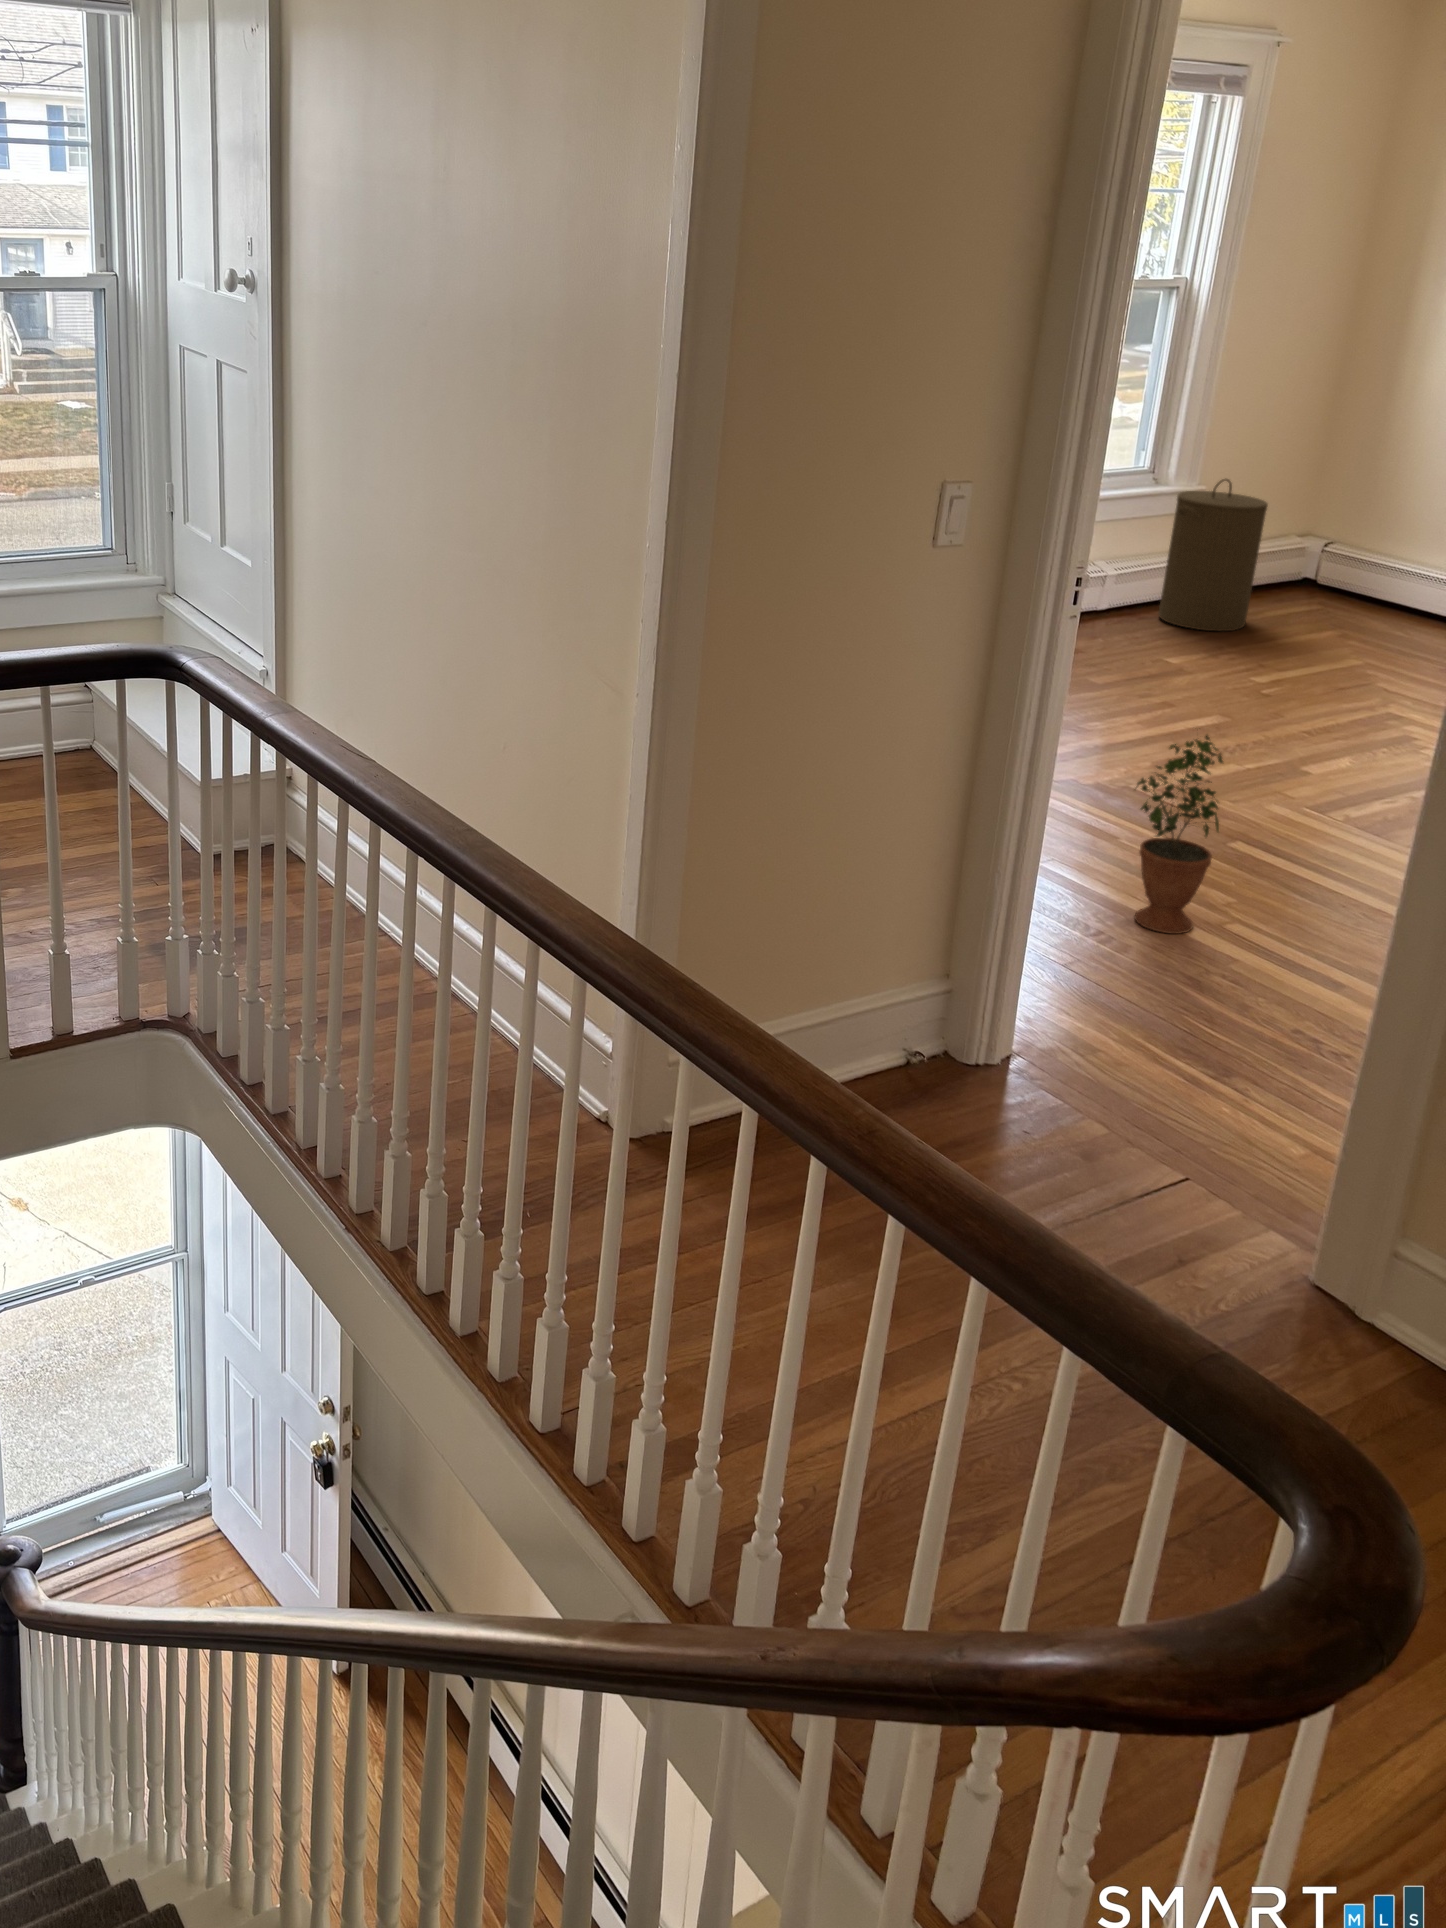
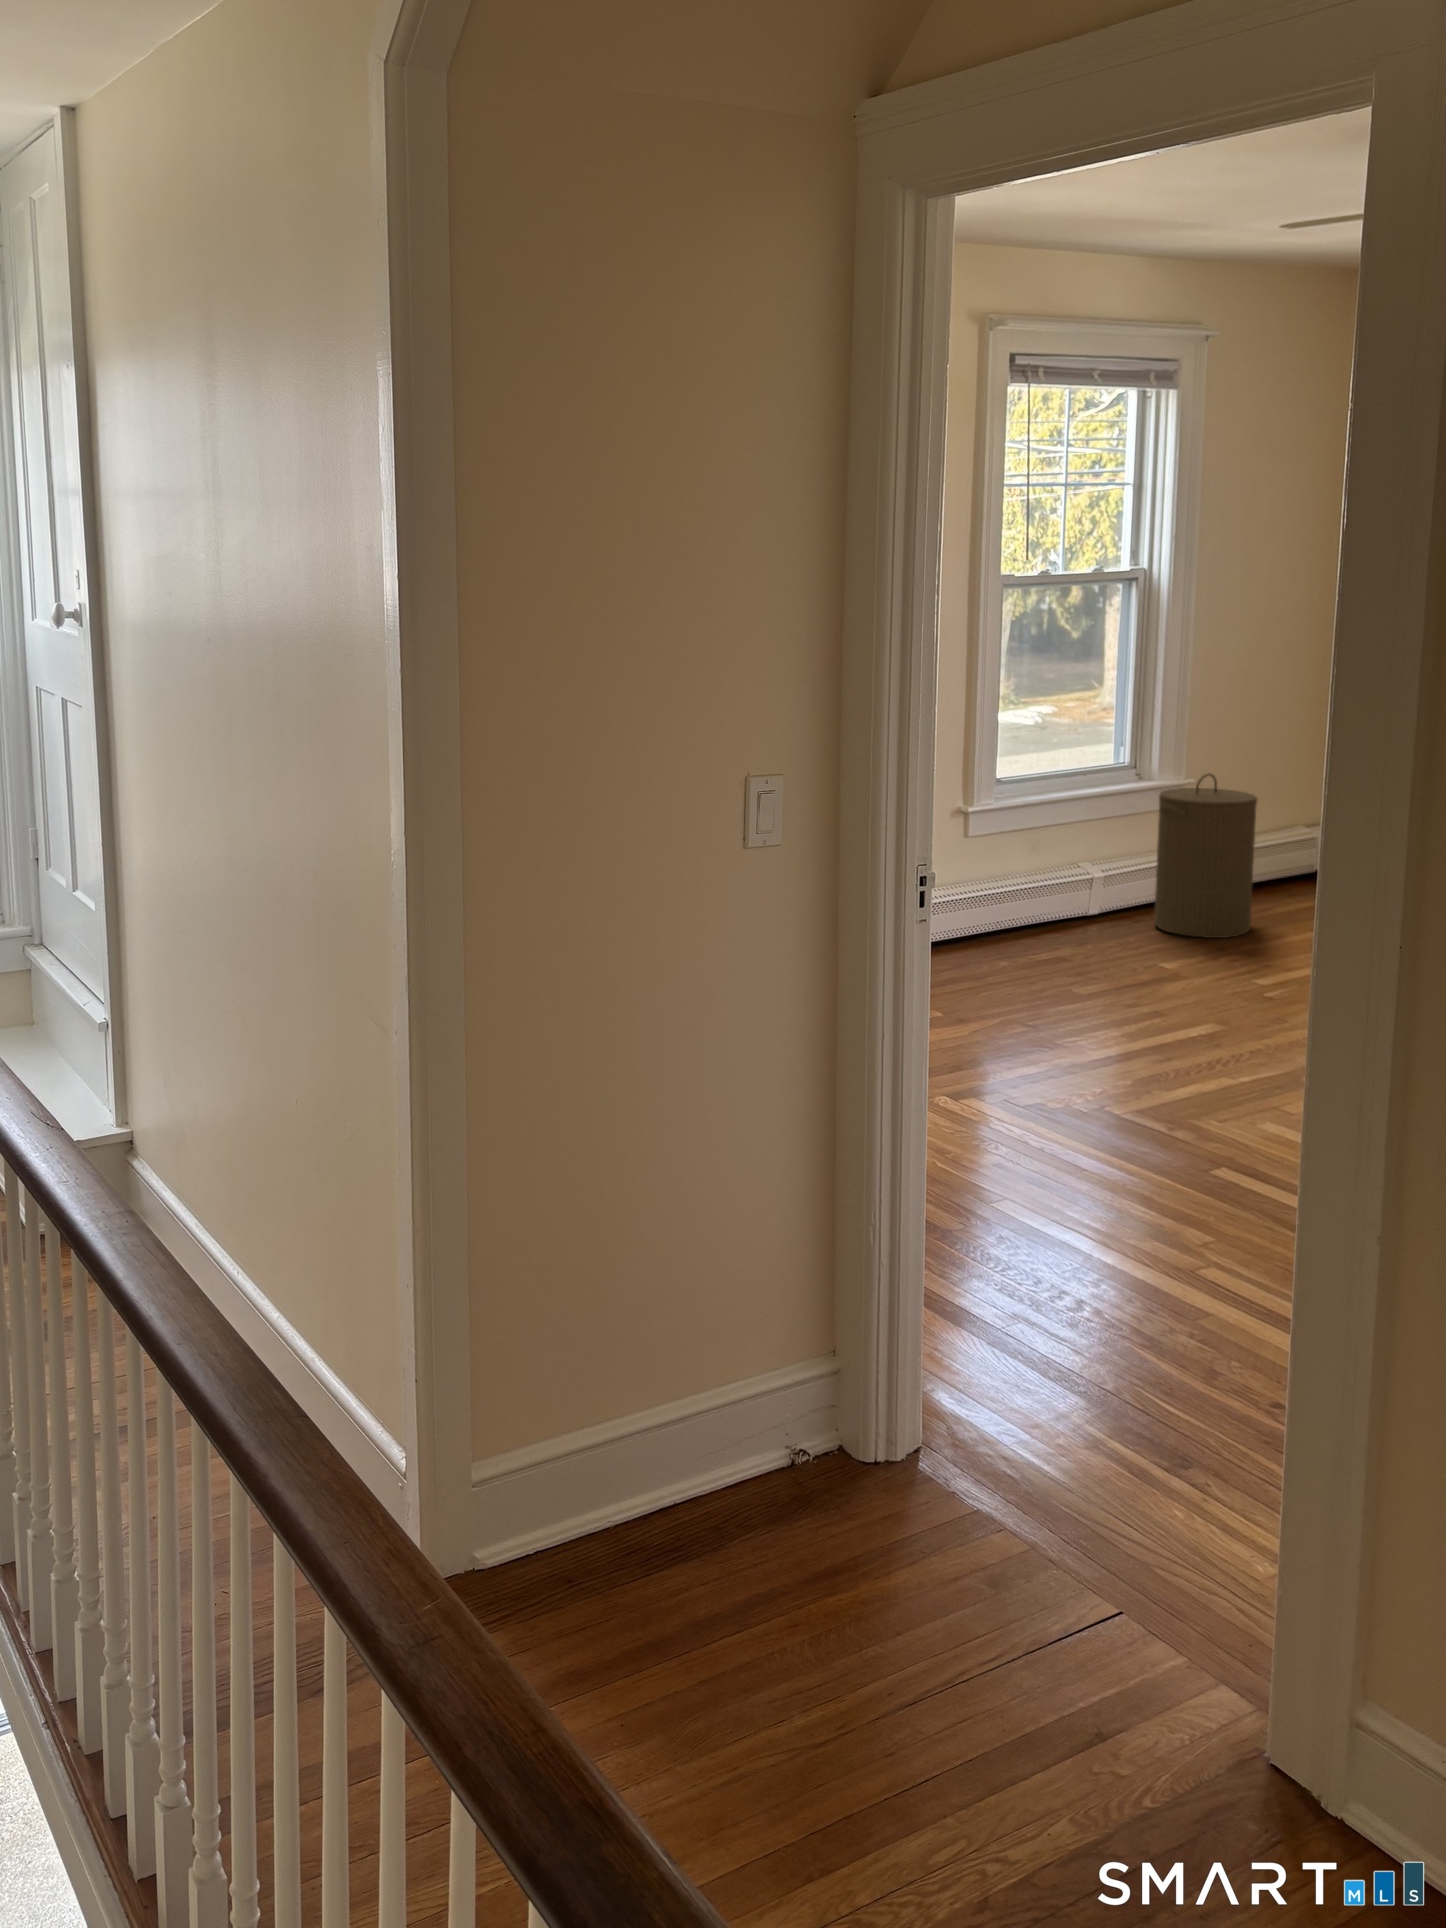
potted plant: present [1134,735,1223,934] -> none [1068,1046,1170,1288]

